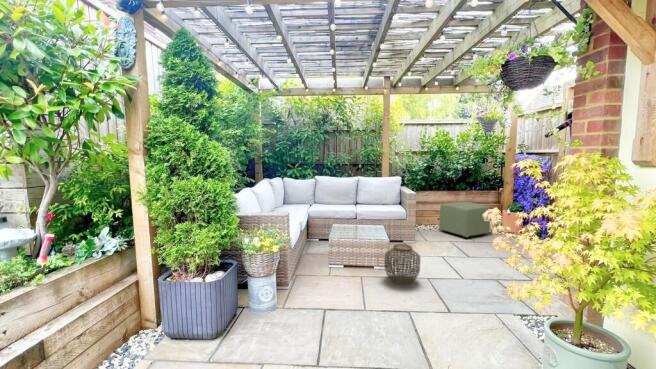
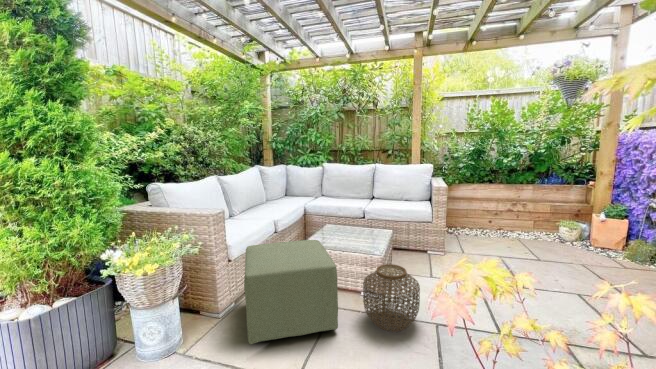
ottoman: present [439,202,491,238] -> present [244,240,338,344]

